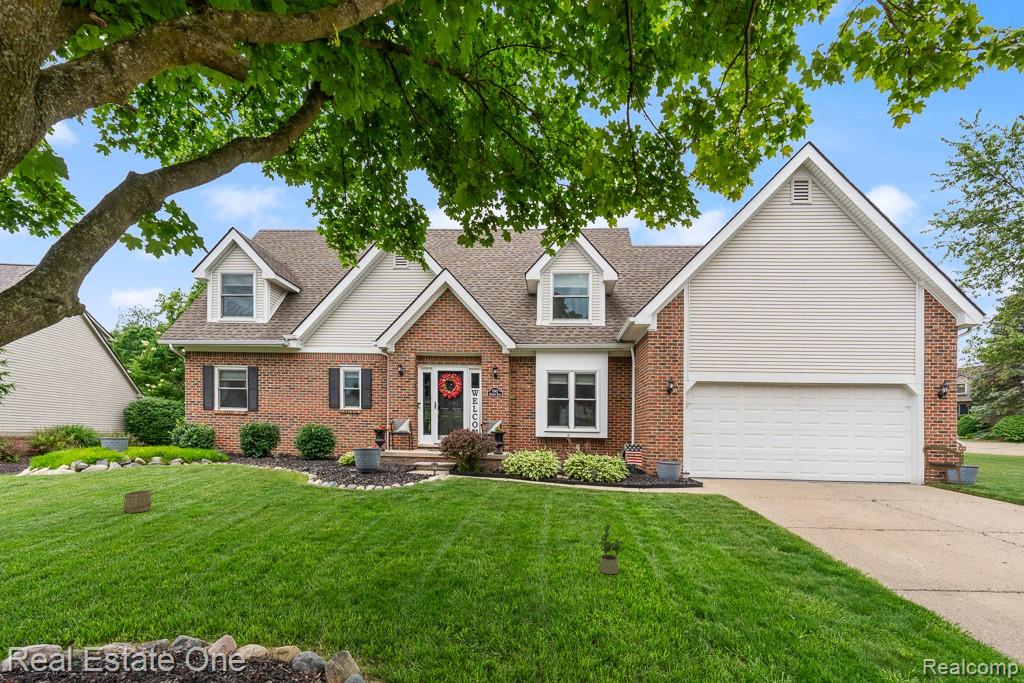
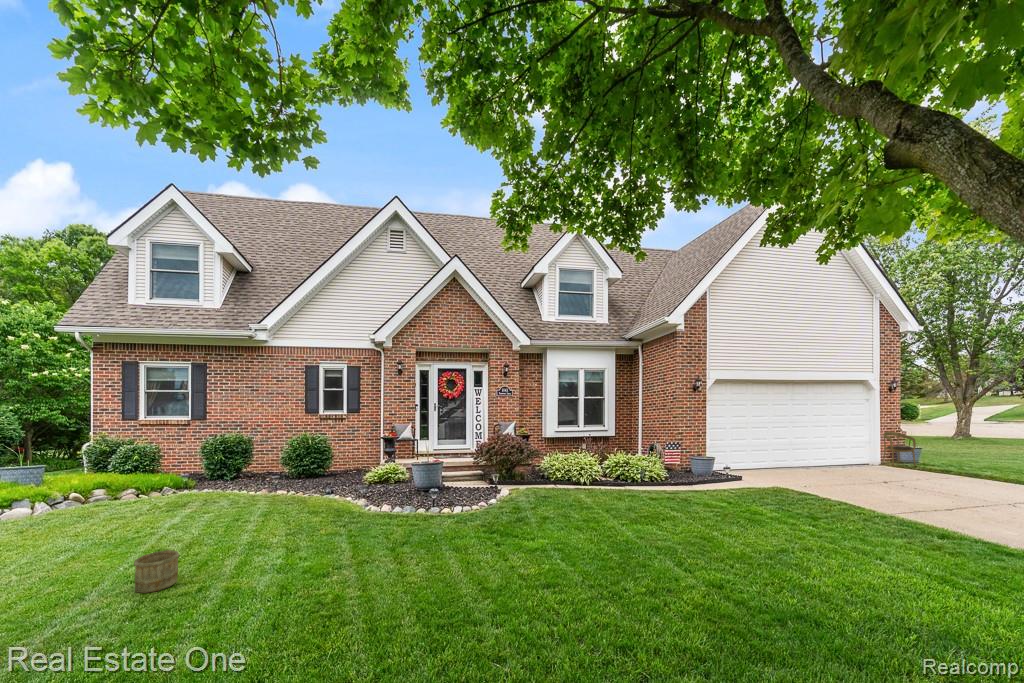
potted plant: present [600,524,624,574] -> none [912,543,946,604]

